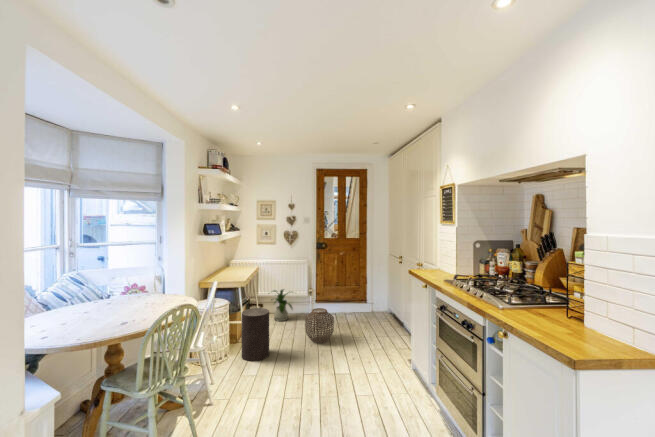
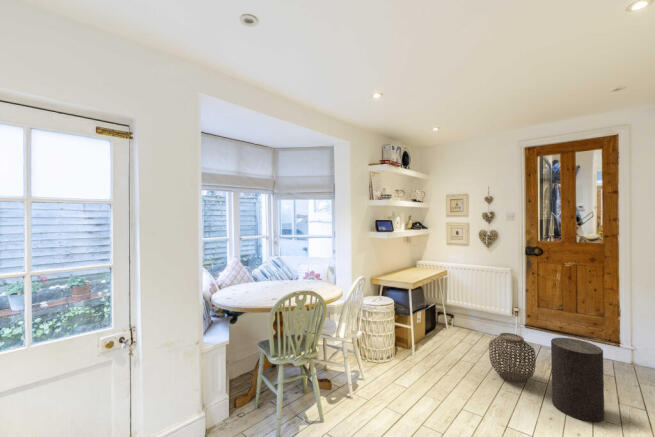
house plant: present [271,290,292,321] -> none [455,300,493,339]
stool: present [242,308,269,361] -> present [551,338,604,422]

